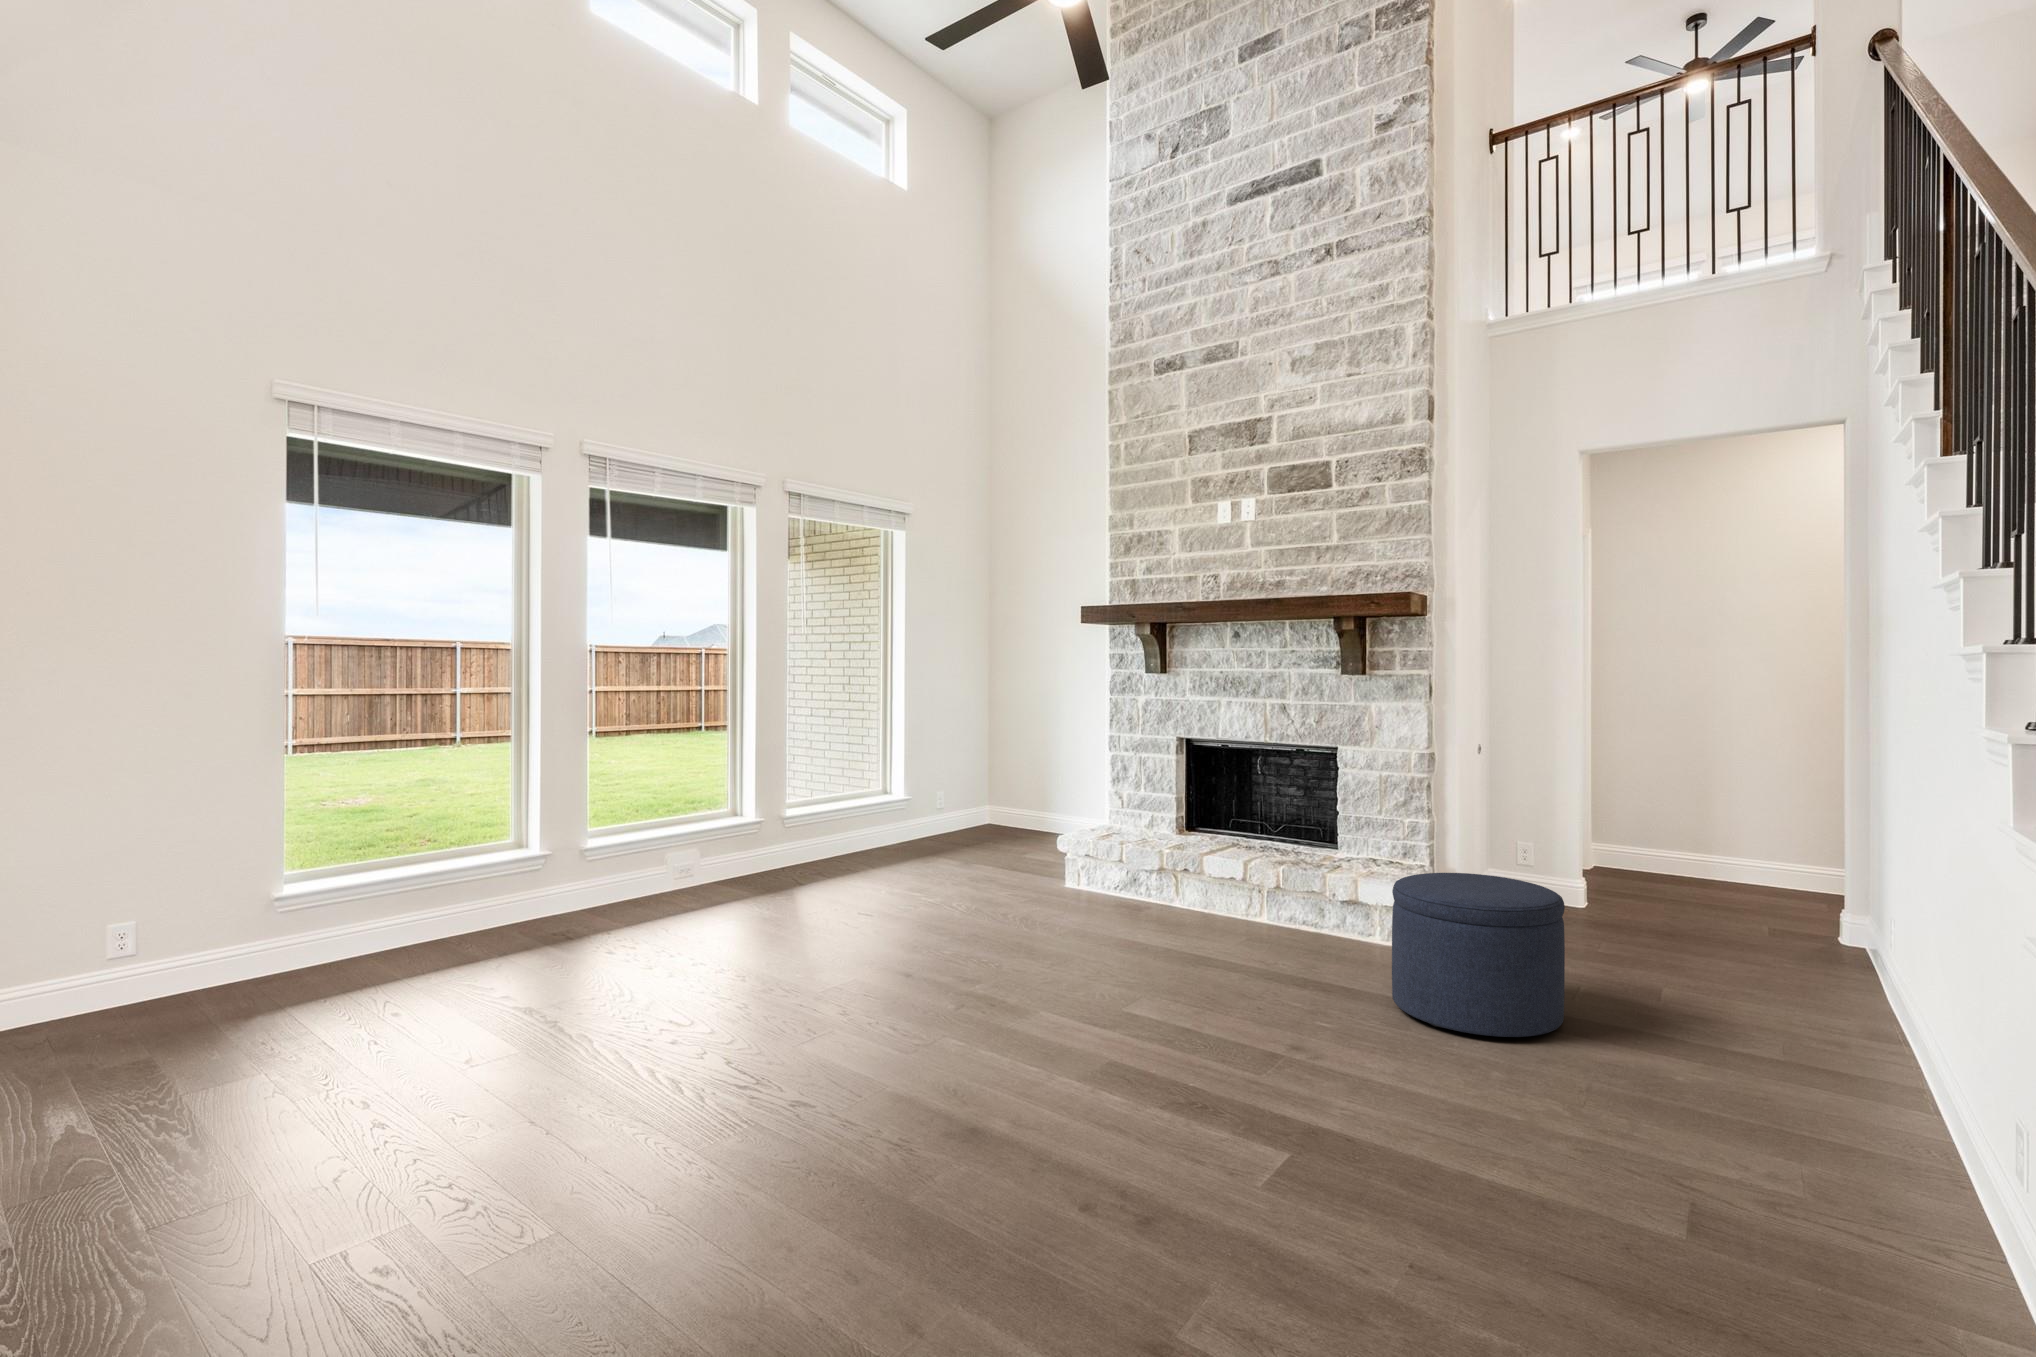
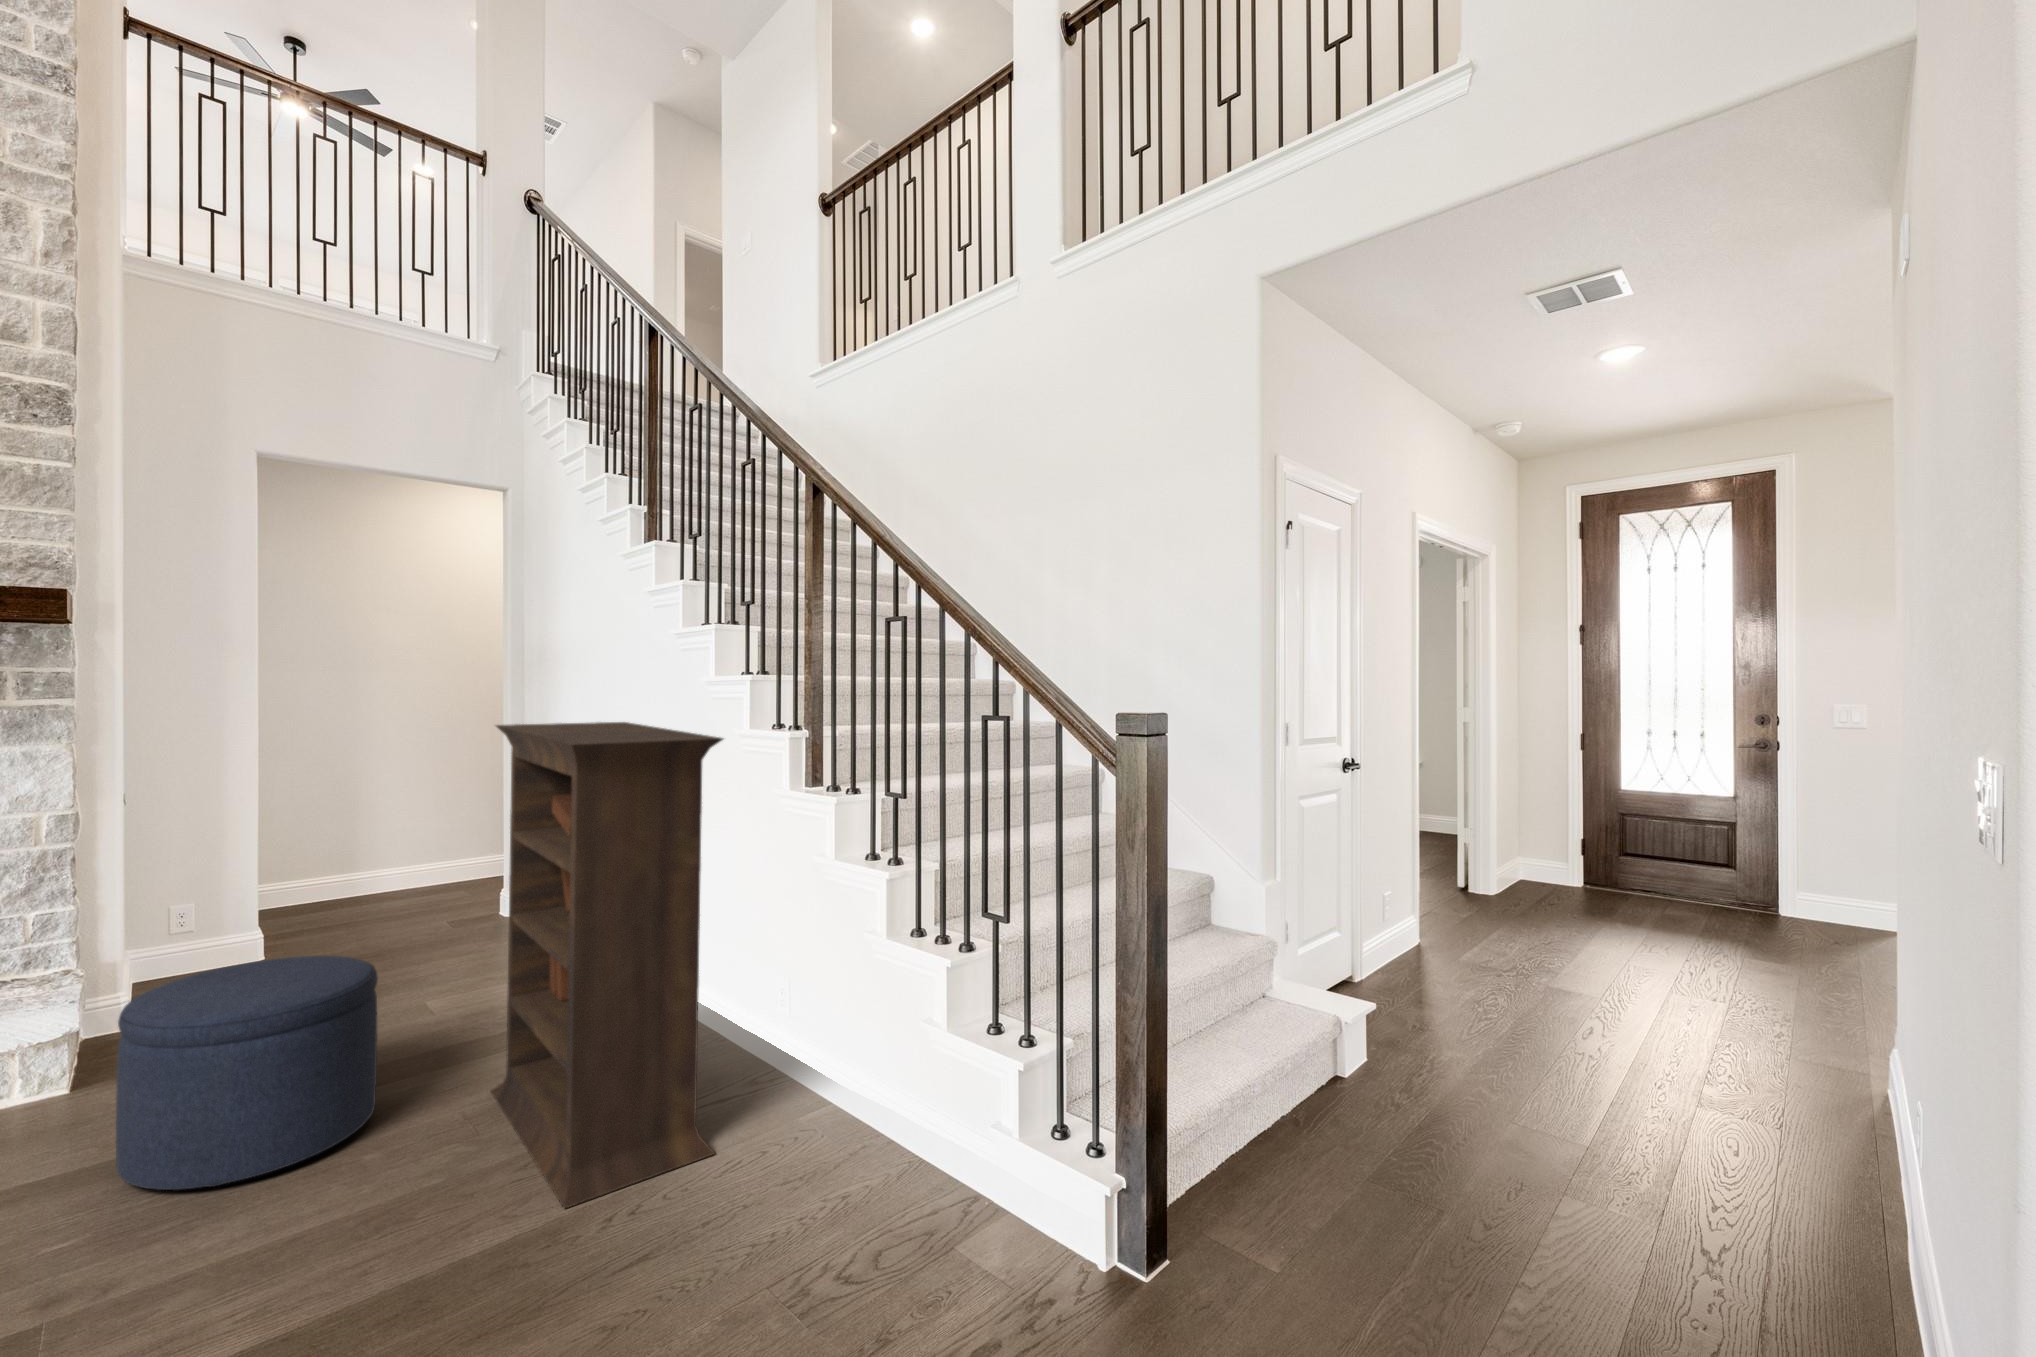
bookcase: none [1645,686,1862,1223] -> present [491,722,723,1208]

